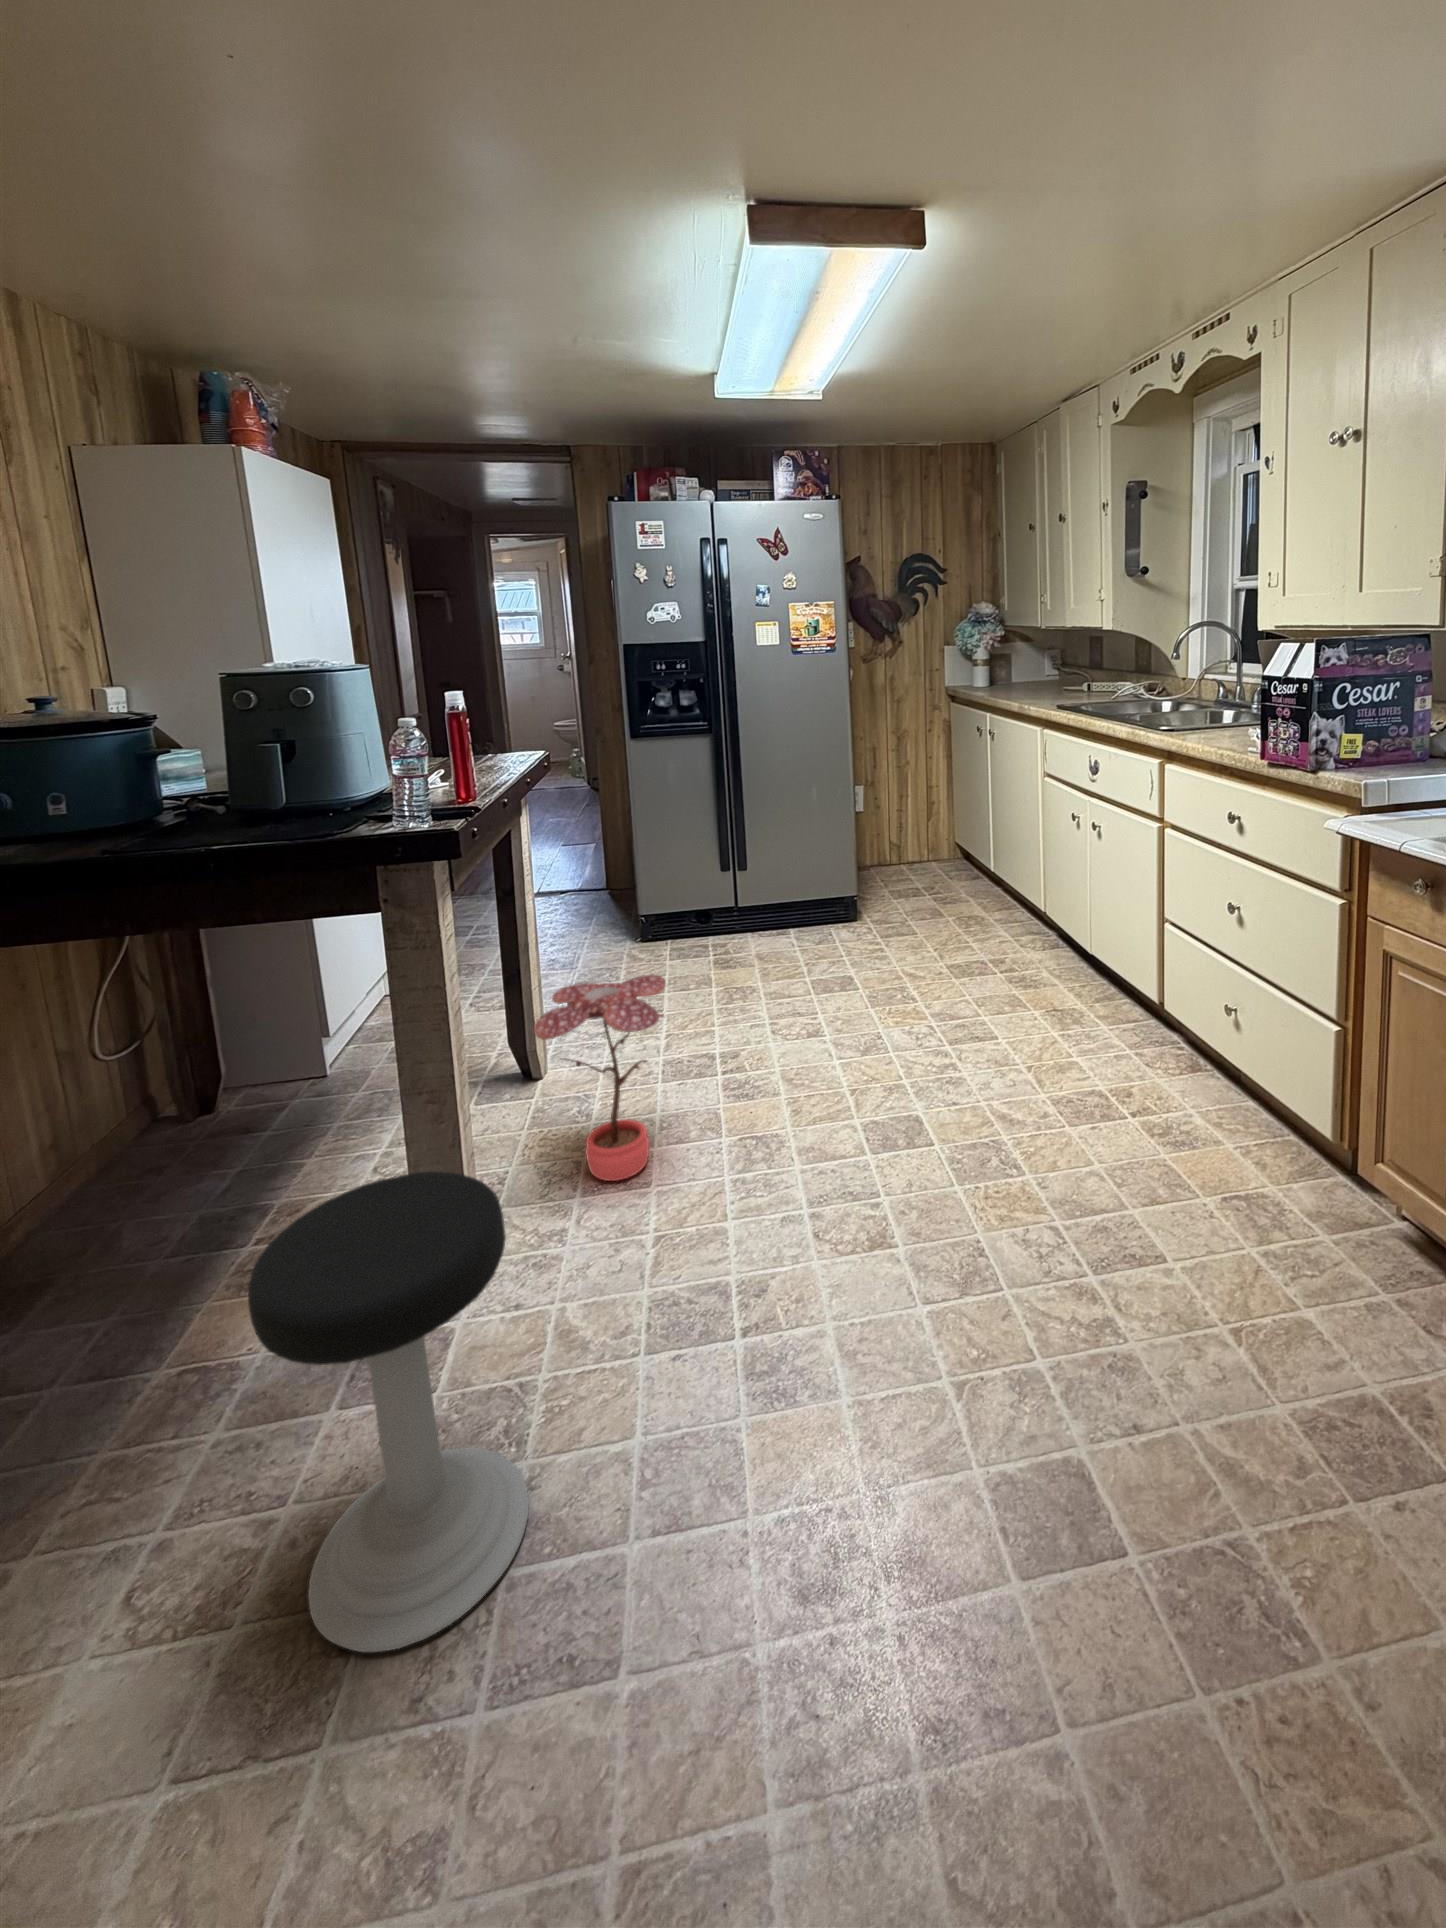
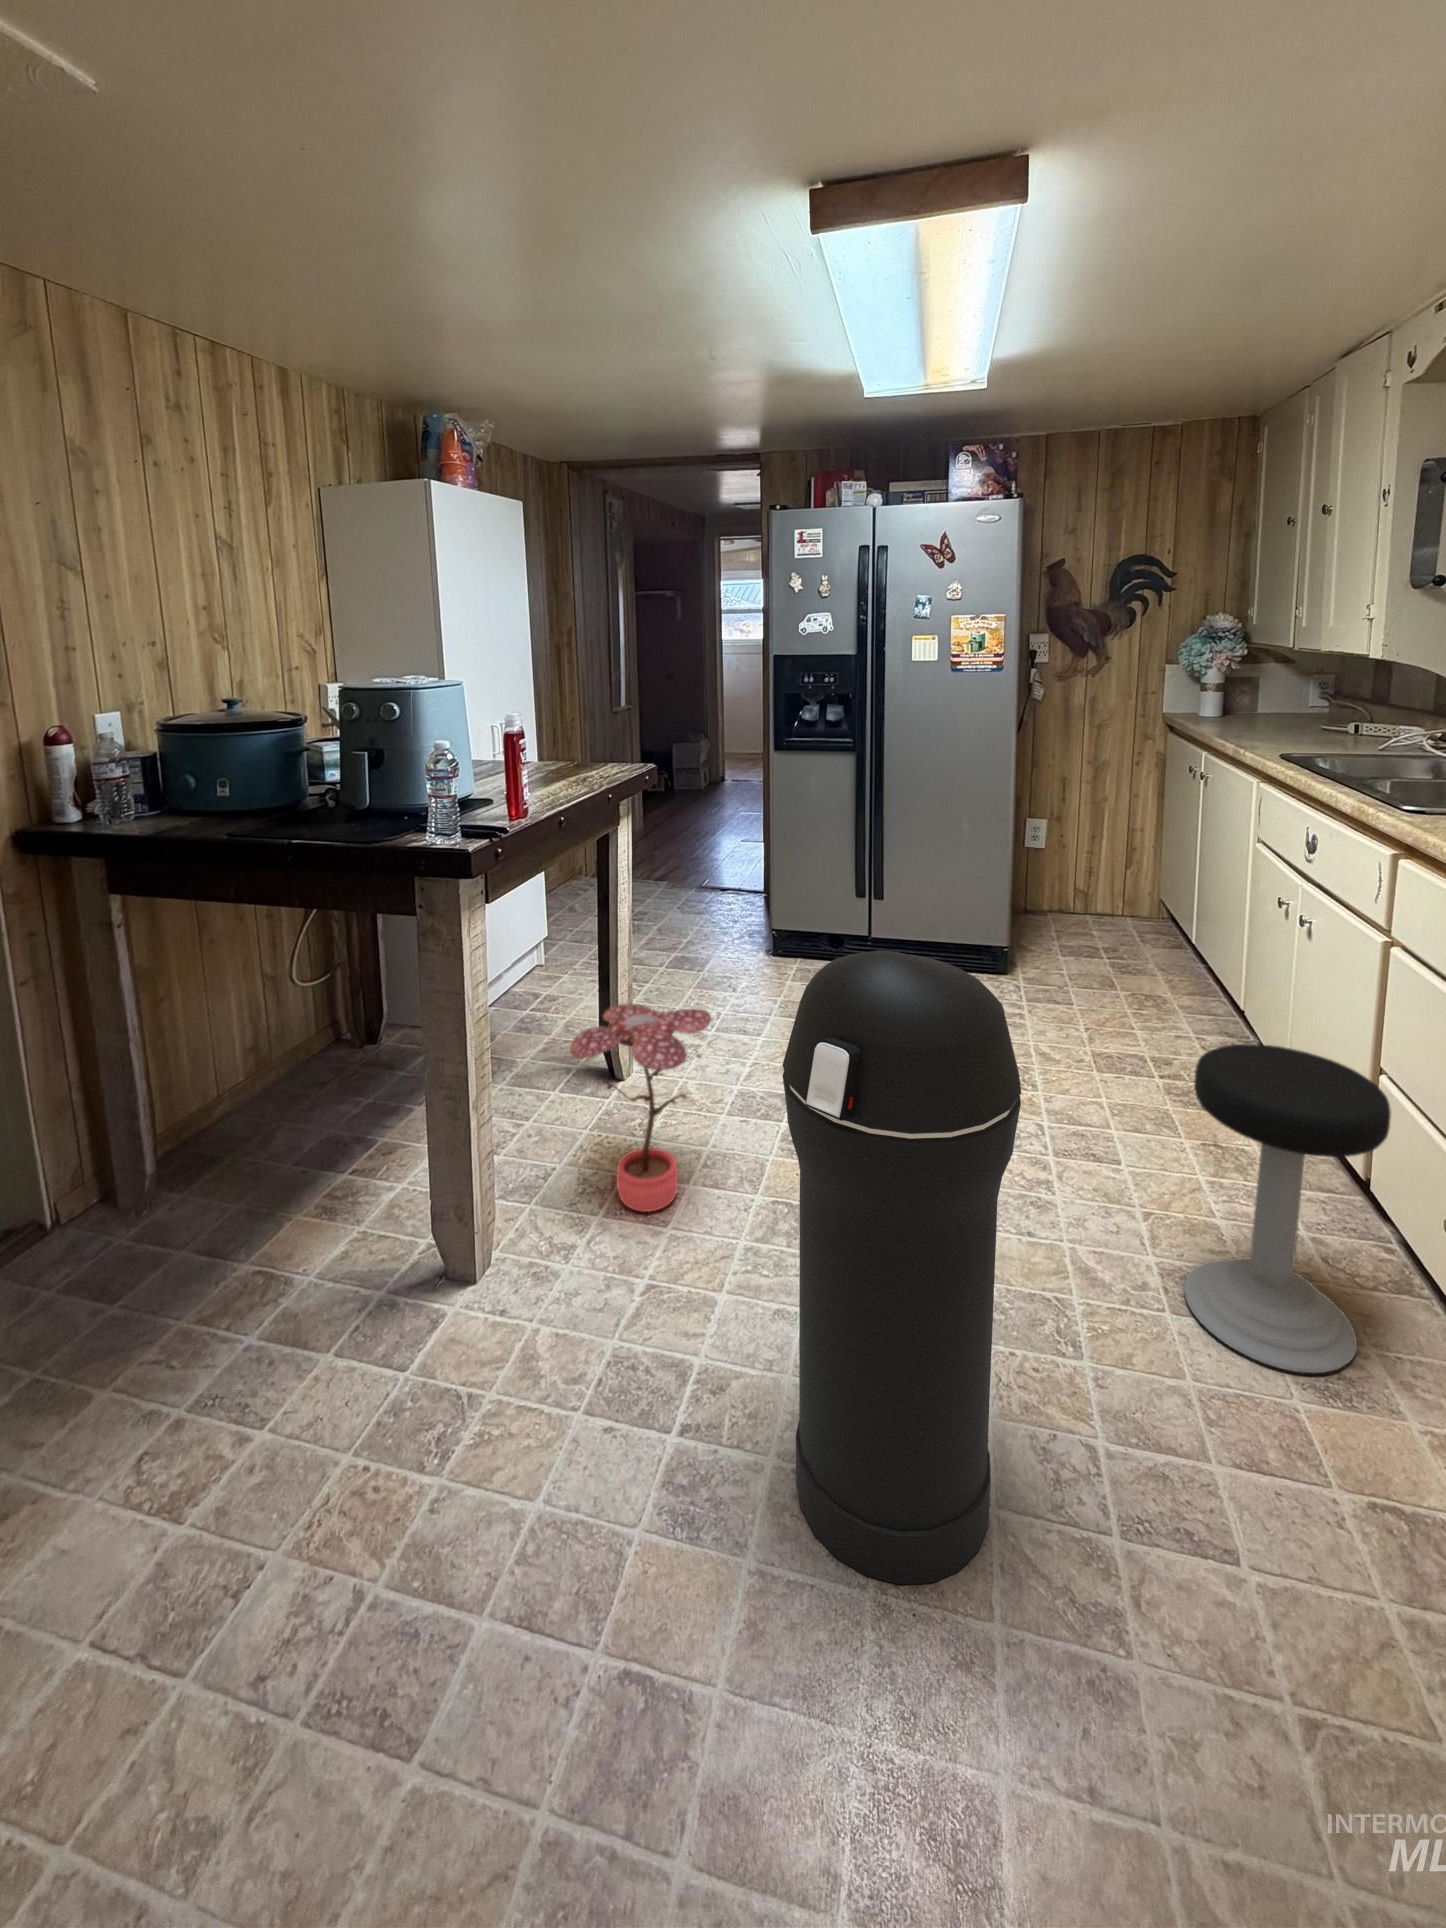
trash can: none [823,853,1015,1372] -> present [783,951,1021,1584]
stool: present [248,1171,529,1652] -> present [1184,1044,1391,1373]

